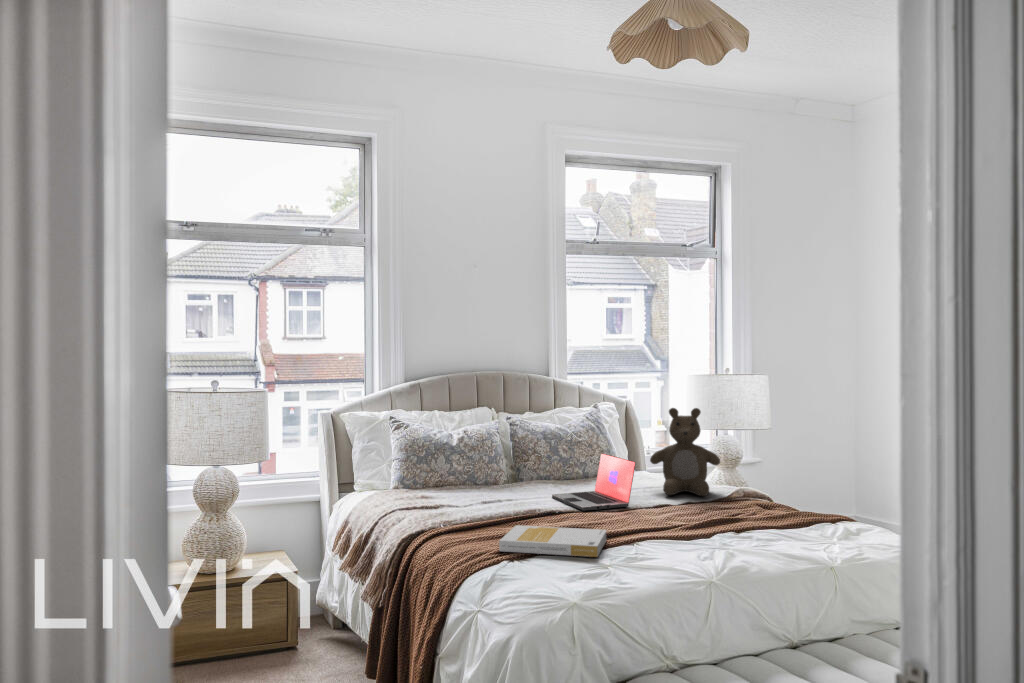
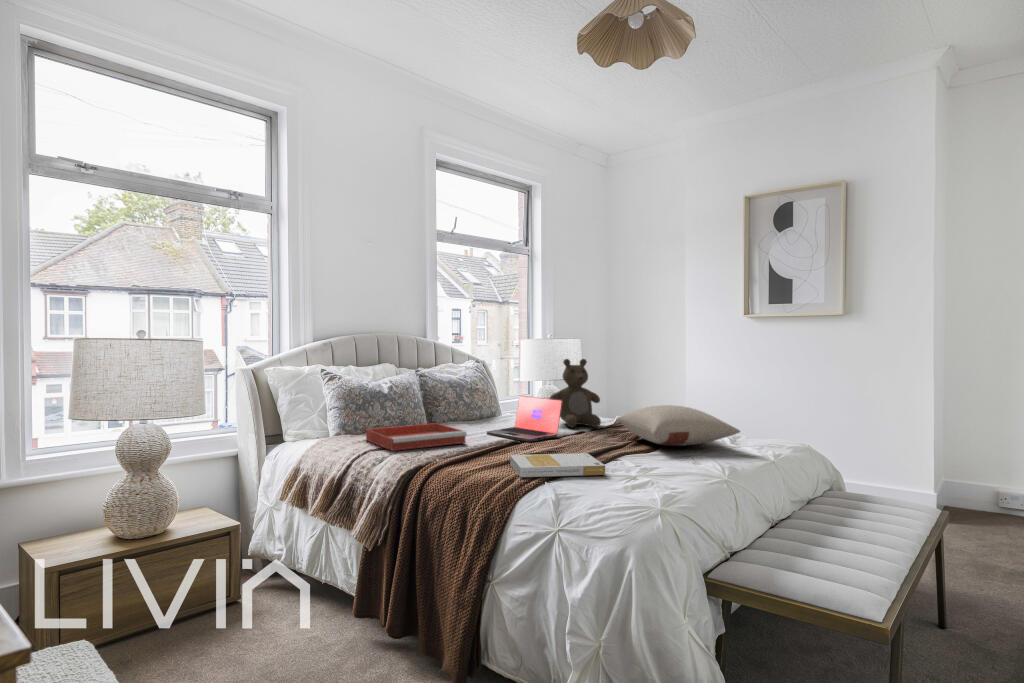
pillow: none [709,475,841,529] -> present [618,405,740,446]
tray: none [412,482,508,511] -> present [366,423,467,451]

